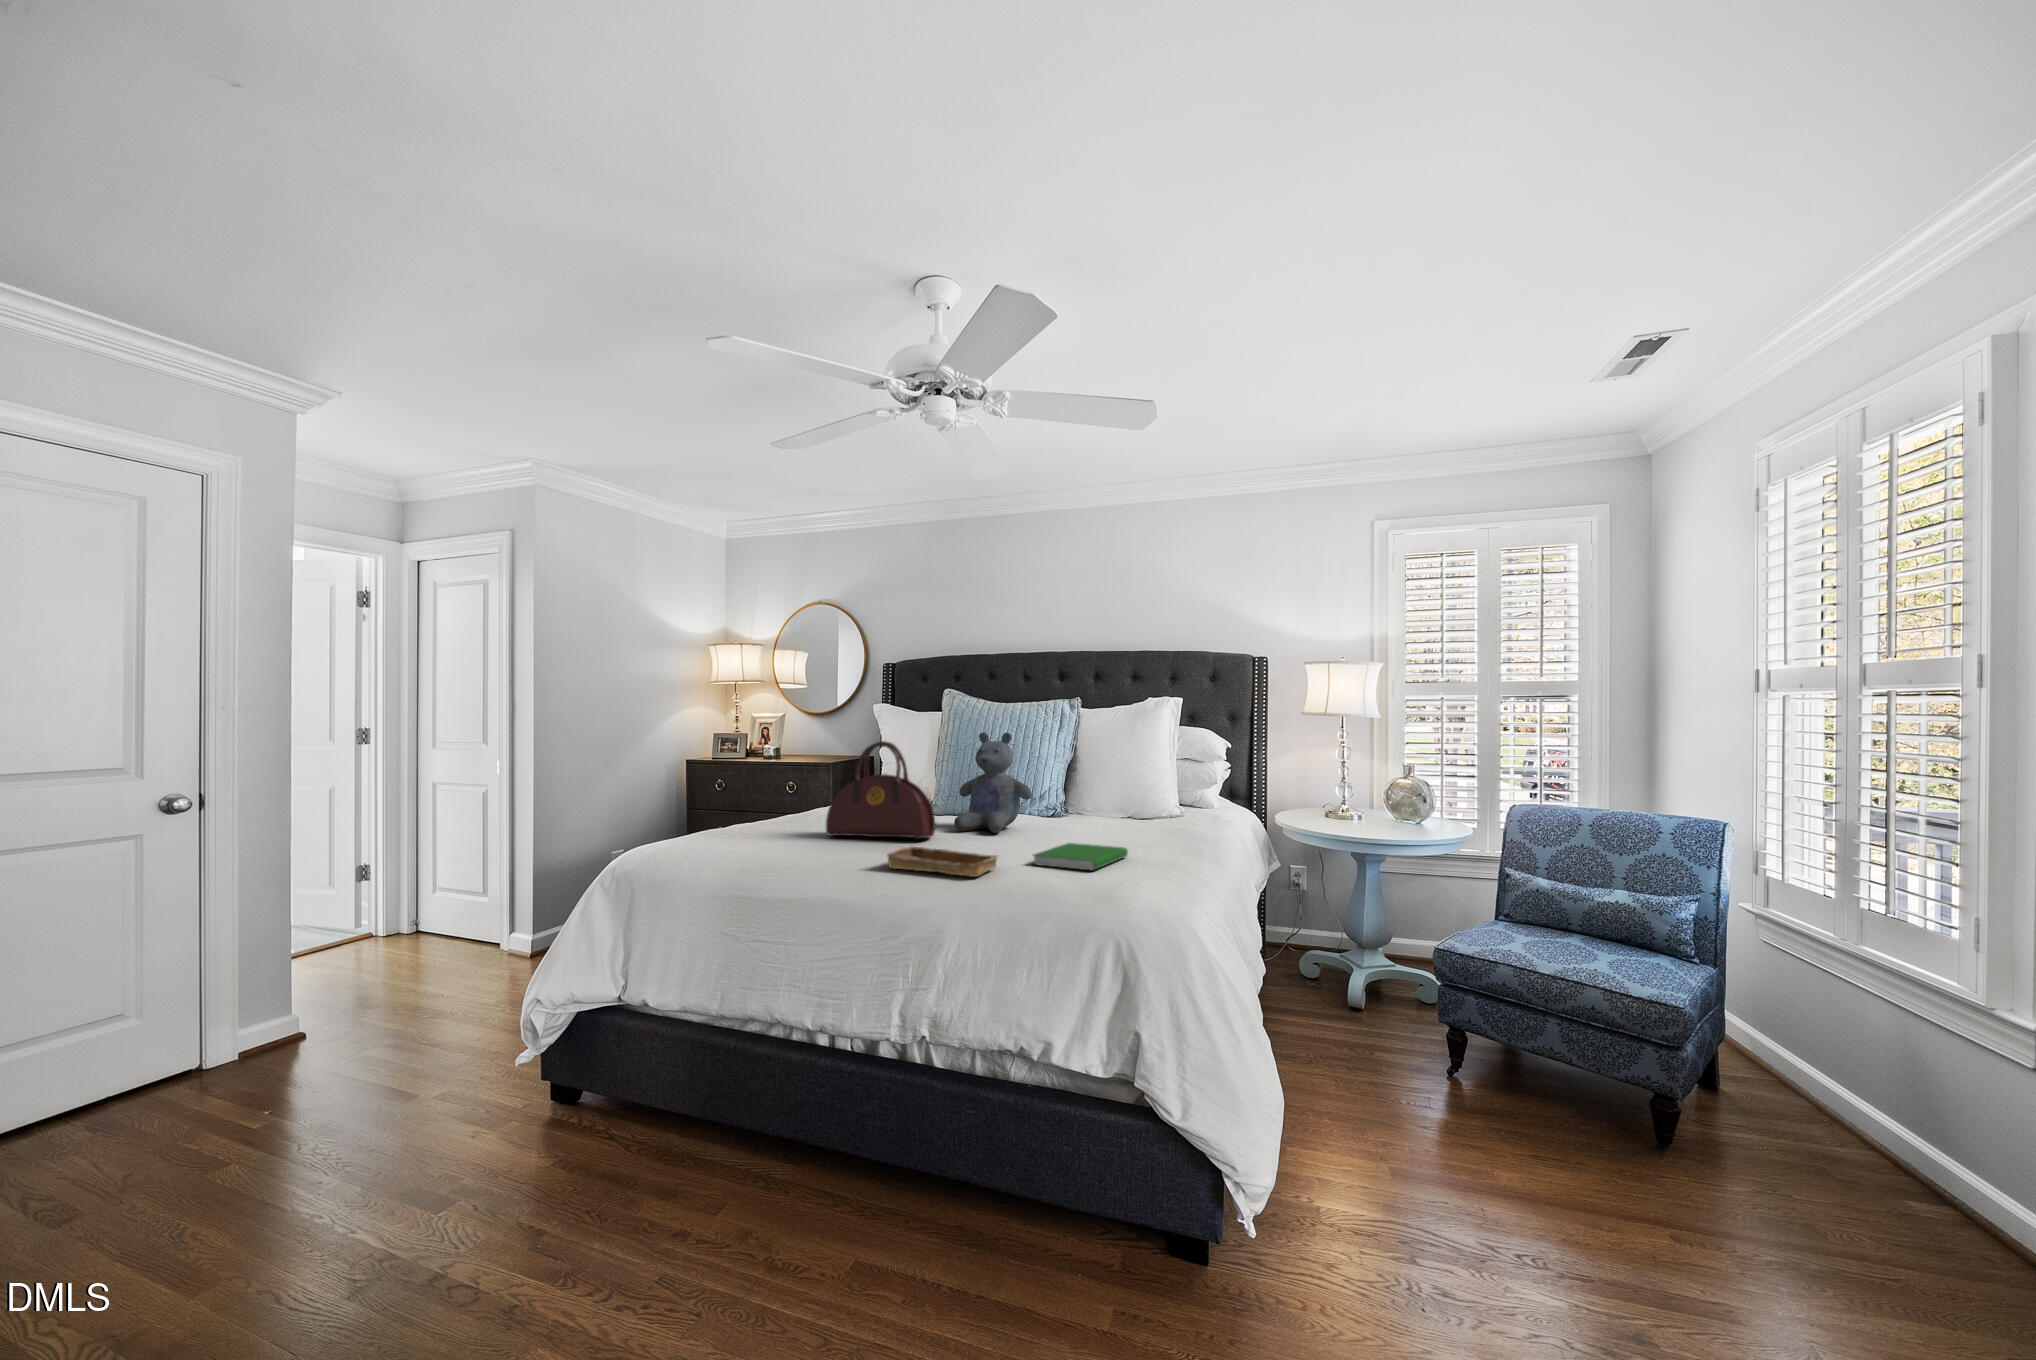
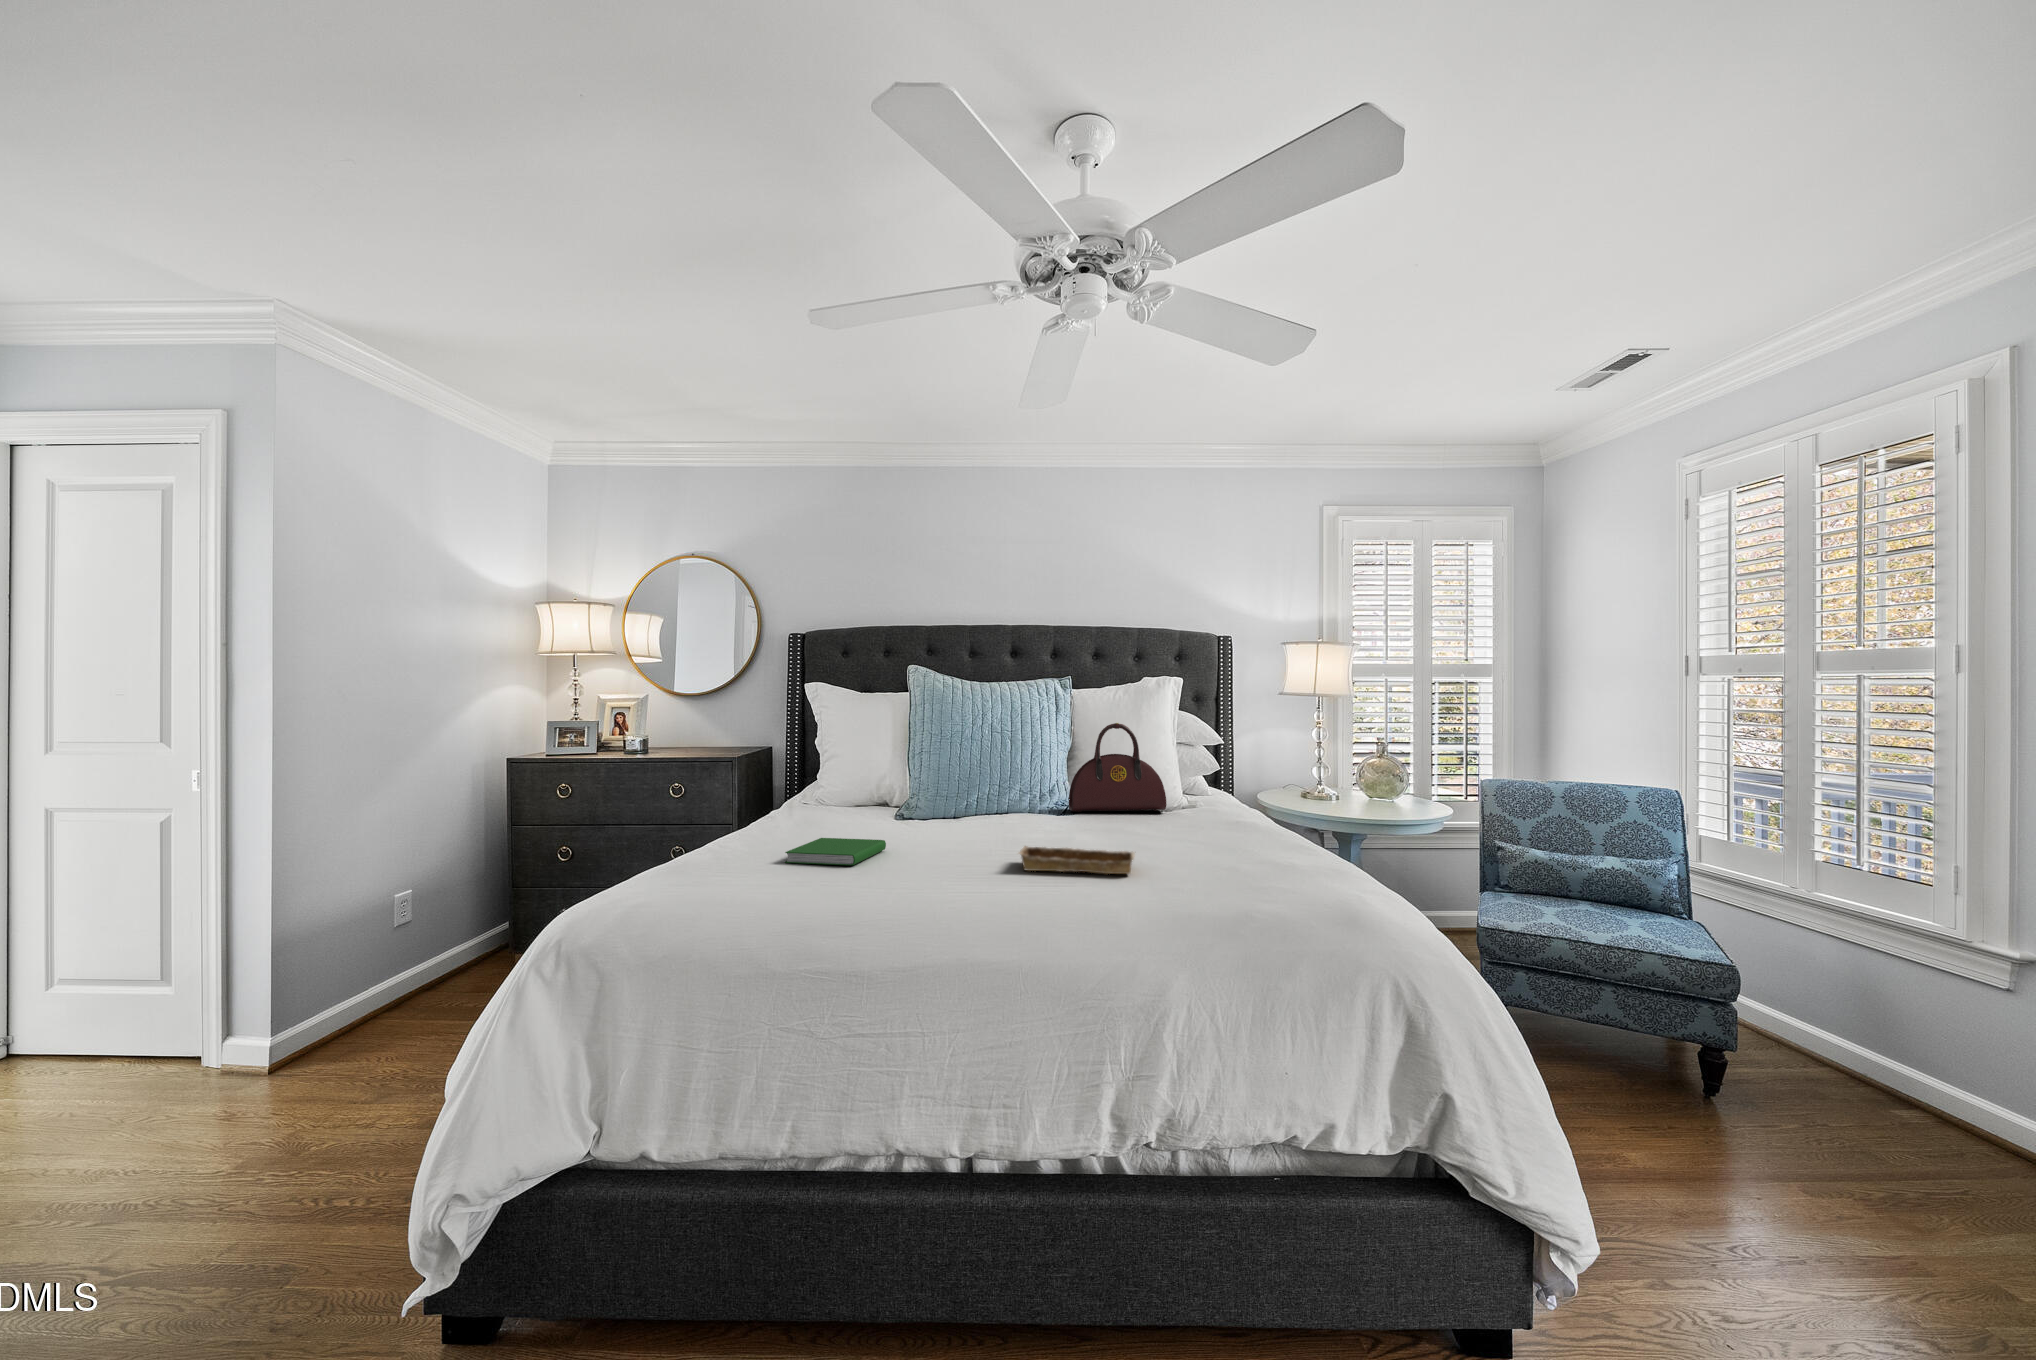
stuffed bear: present [954,732,1032,833] -> none [992,720,1078,829]
handbag: present [826,741,935,839] -> present [1069,723,1167,812]
hardcover book: present [1033,843,1128,870] -> present [785,838,886,865]

